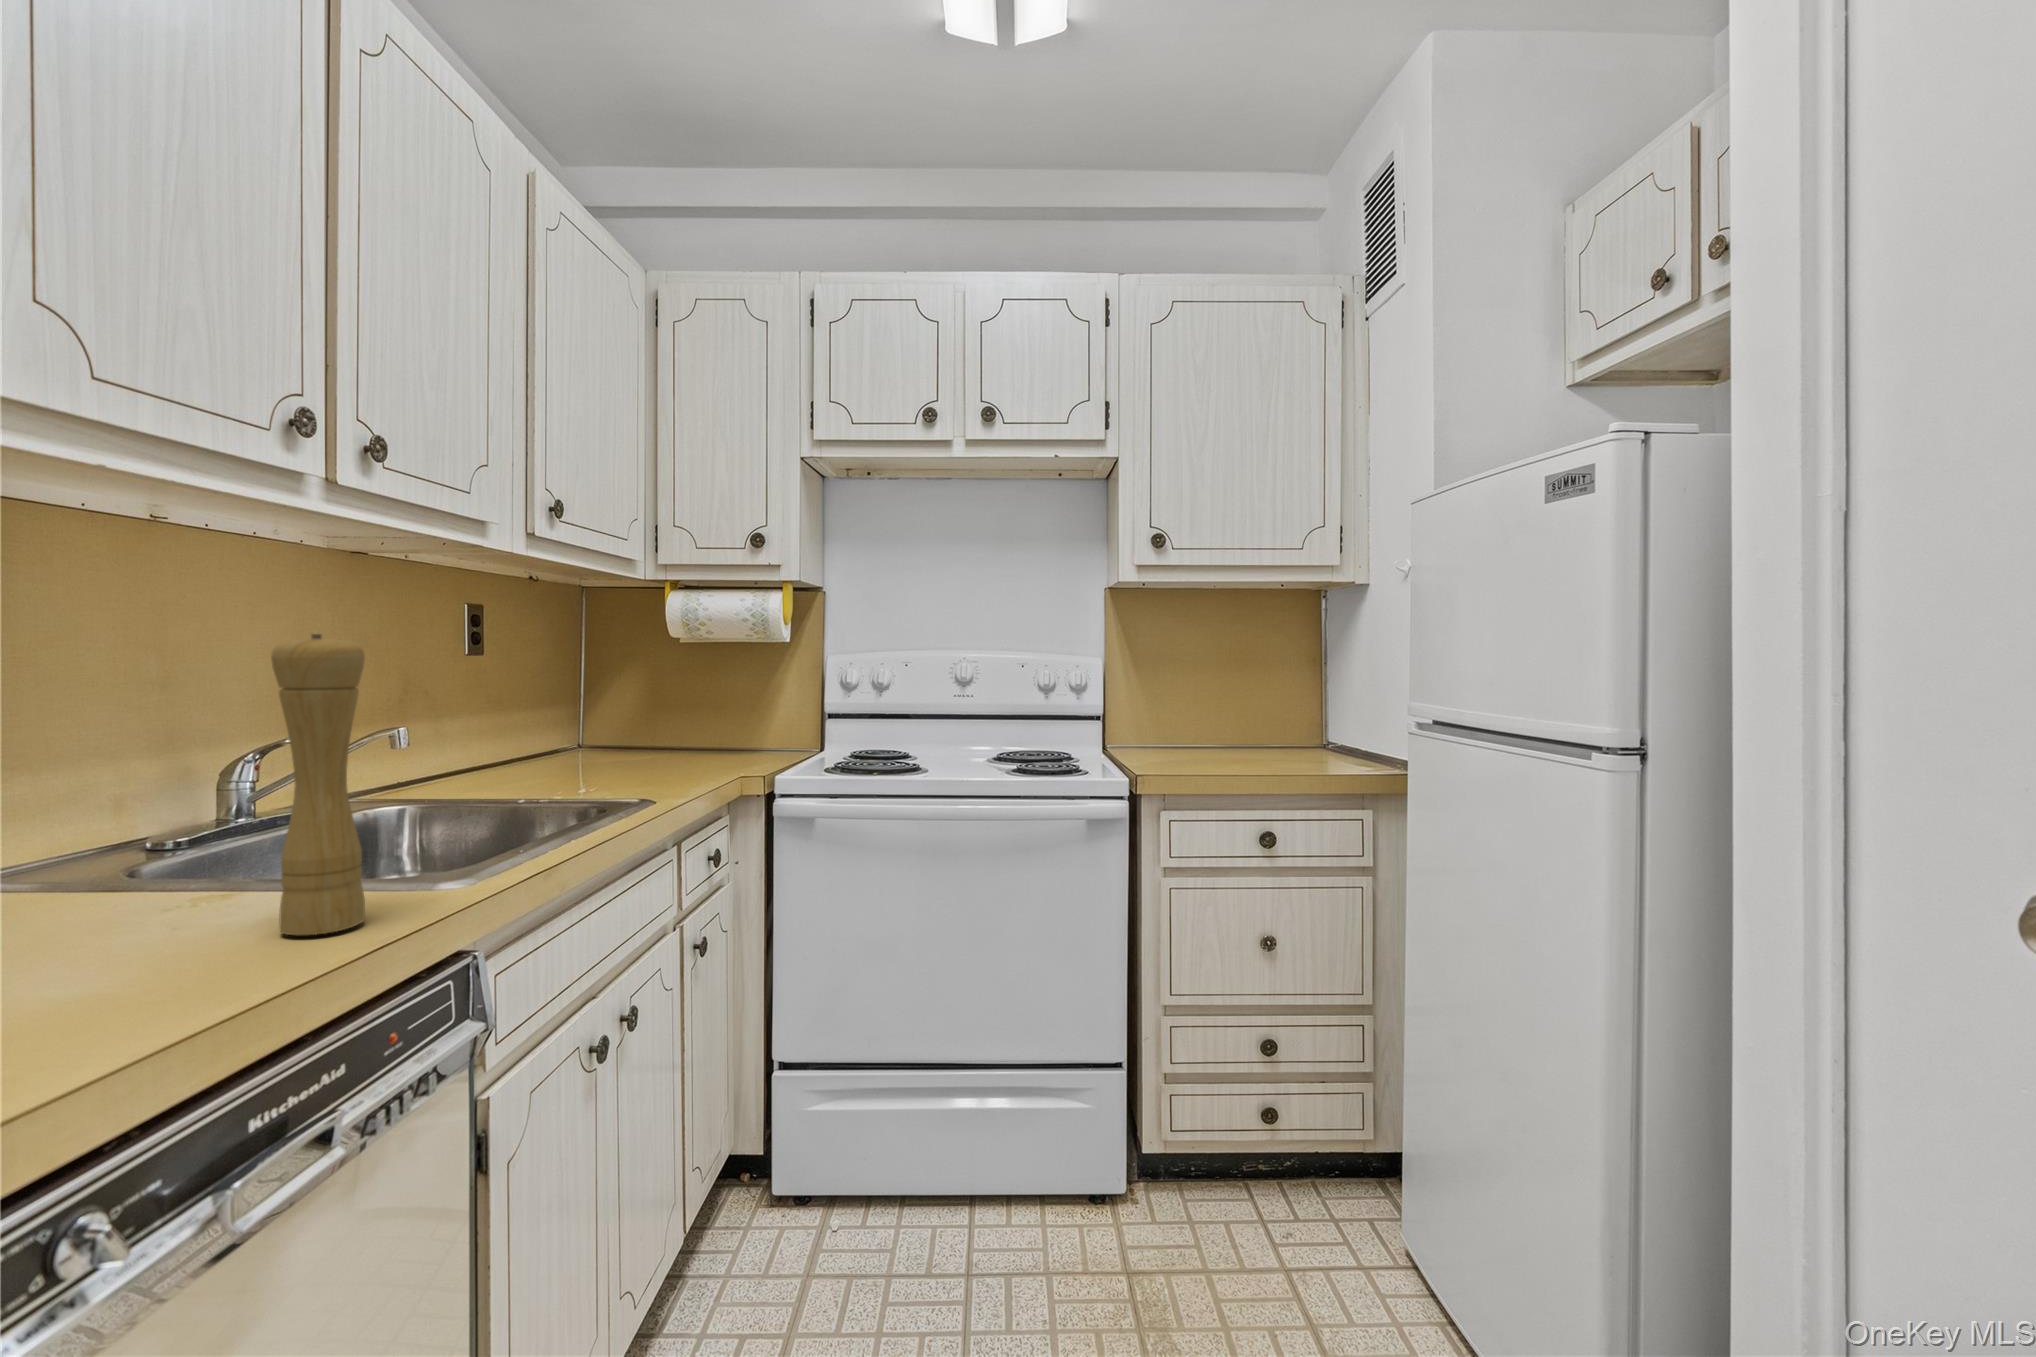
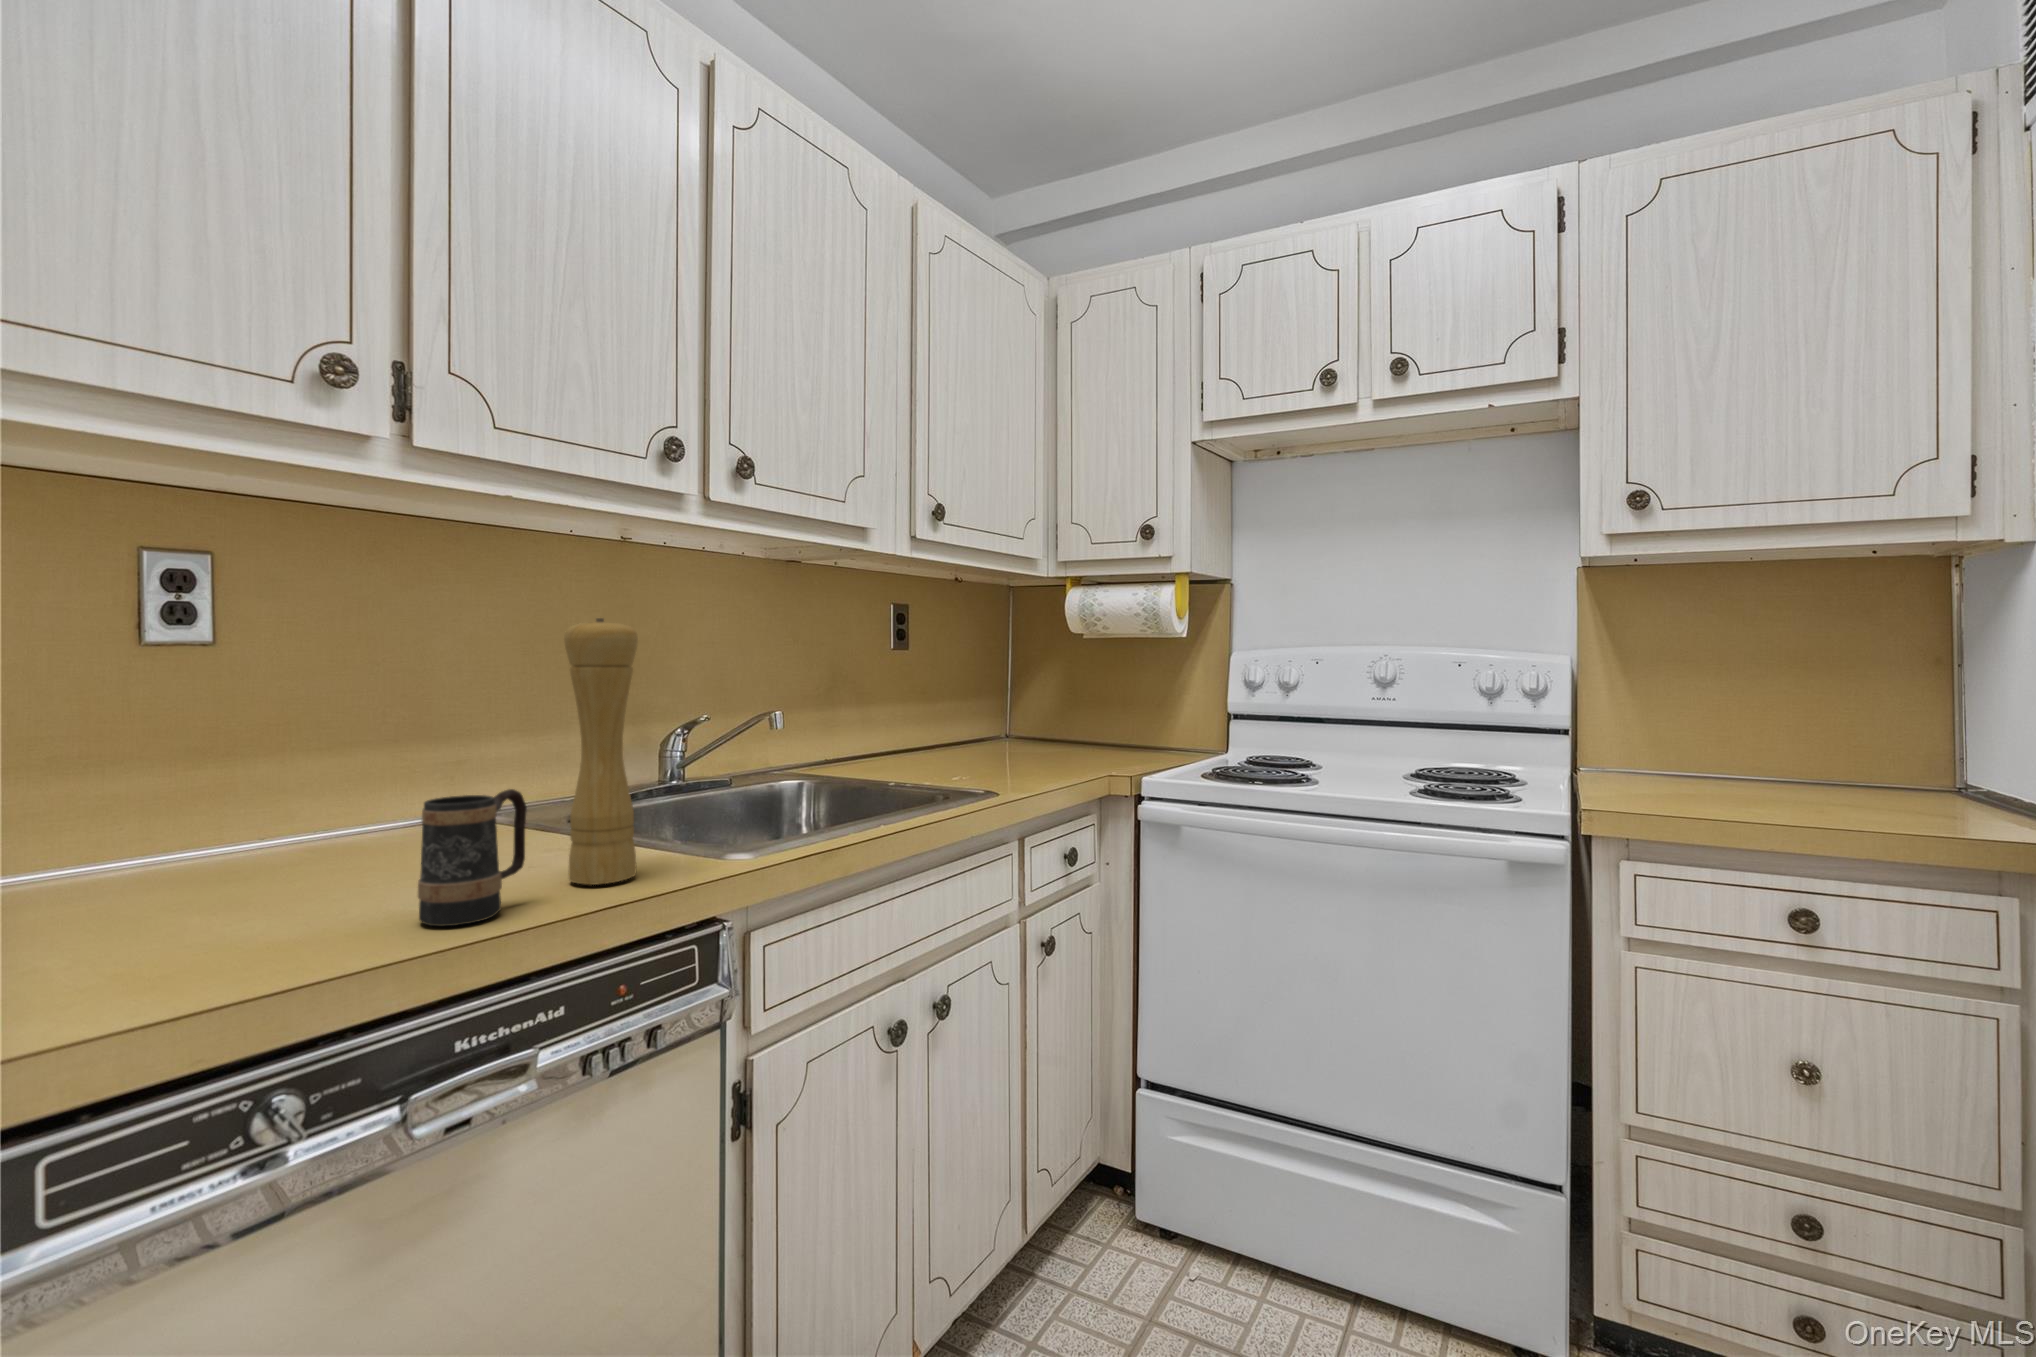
mug: none [146,833,266,999] -> present [418,789,527,926]

